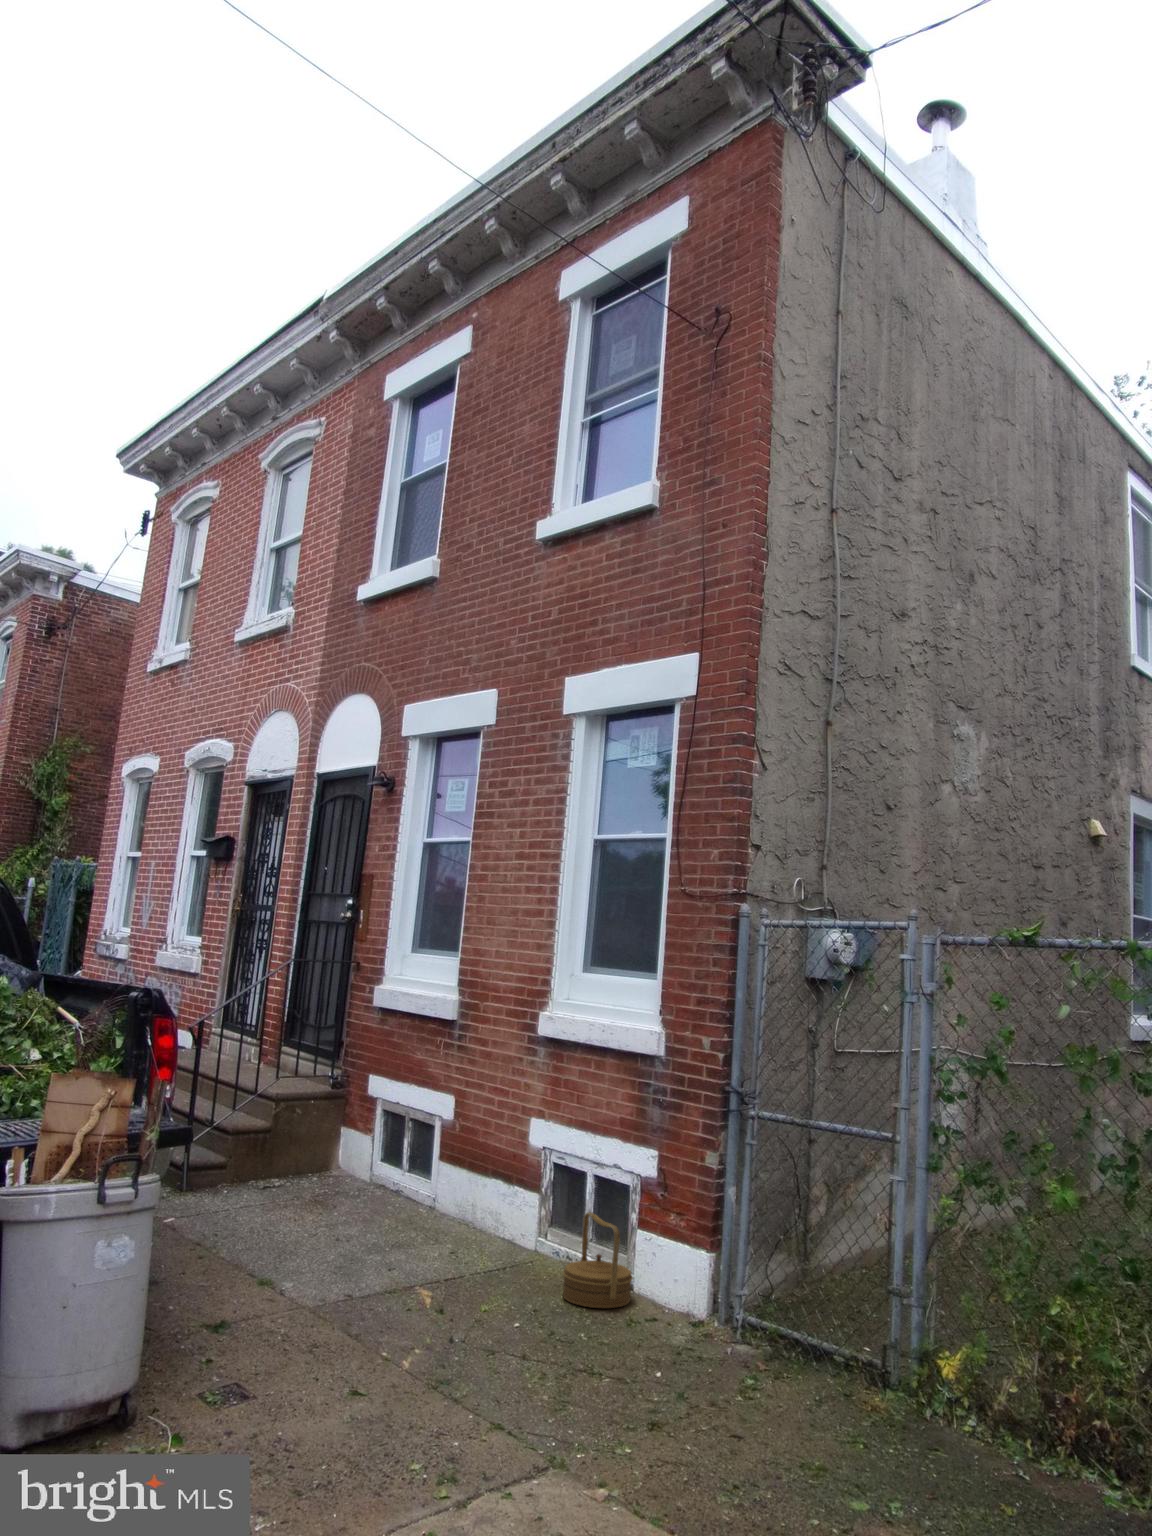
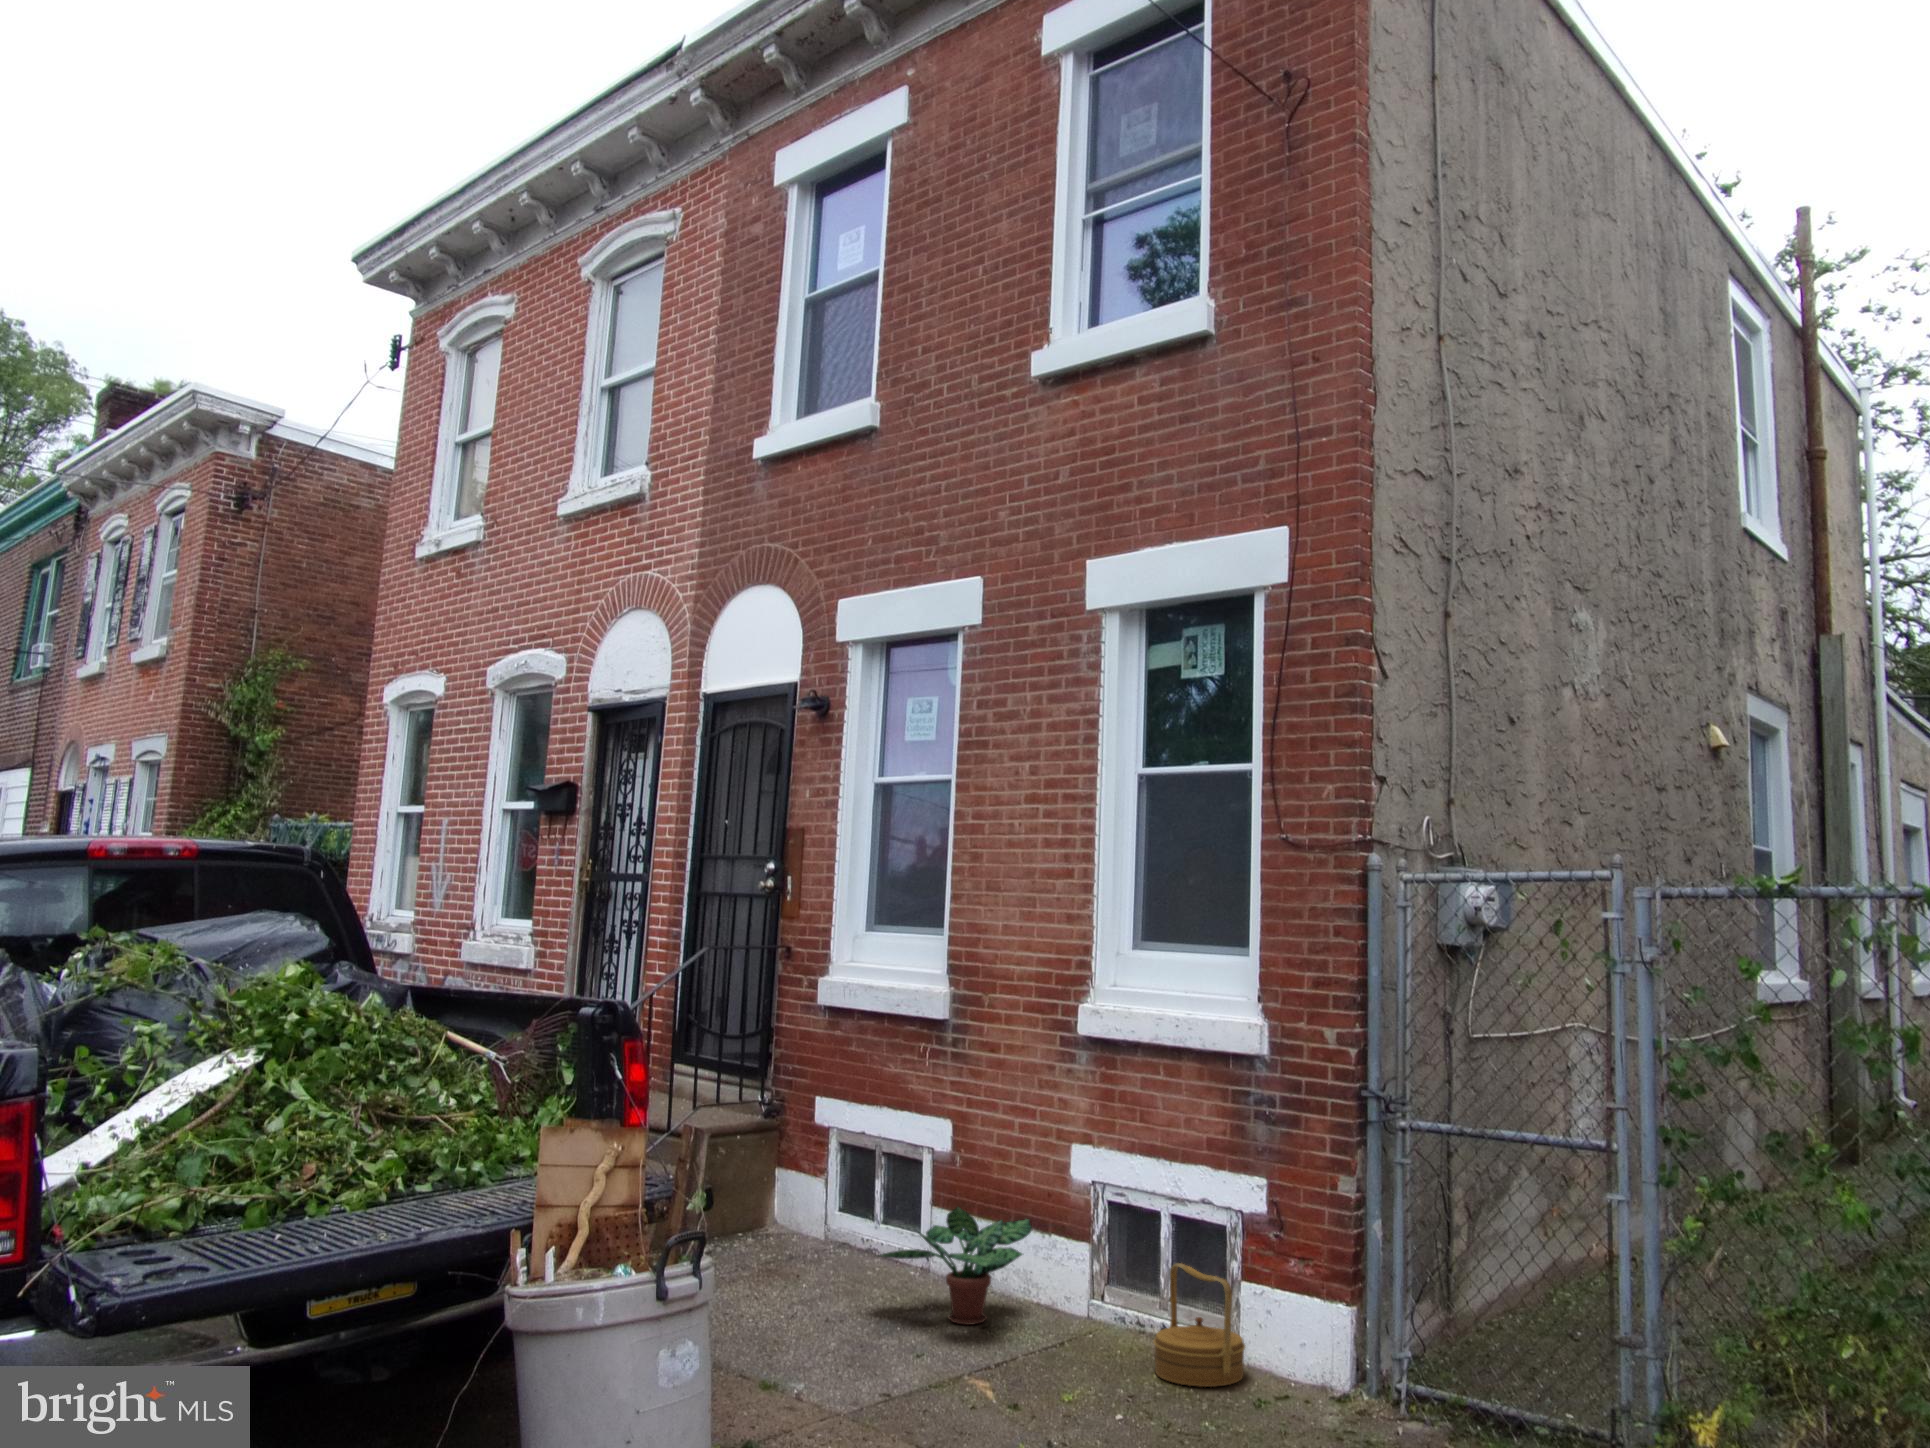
potted plant: none [377,1159,499,1250] -> present [878,1207,1032,1325]

